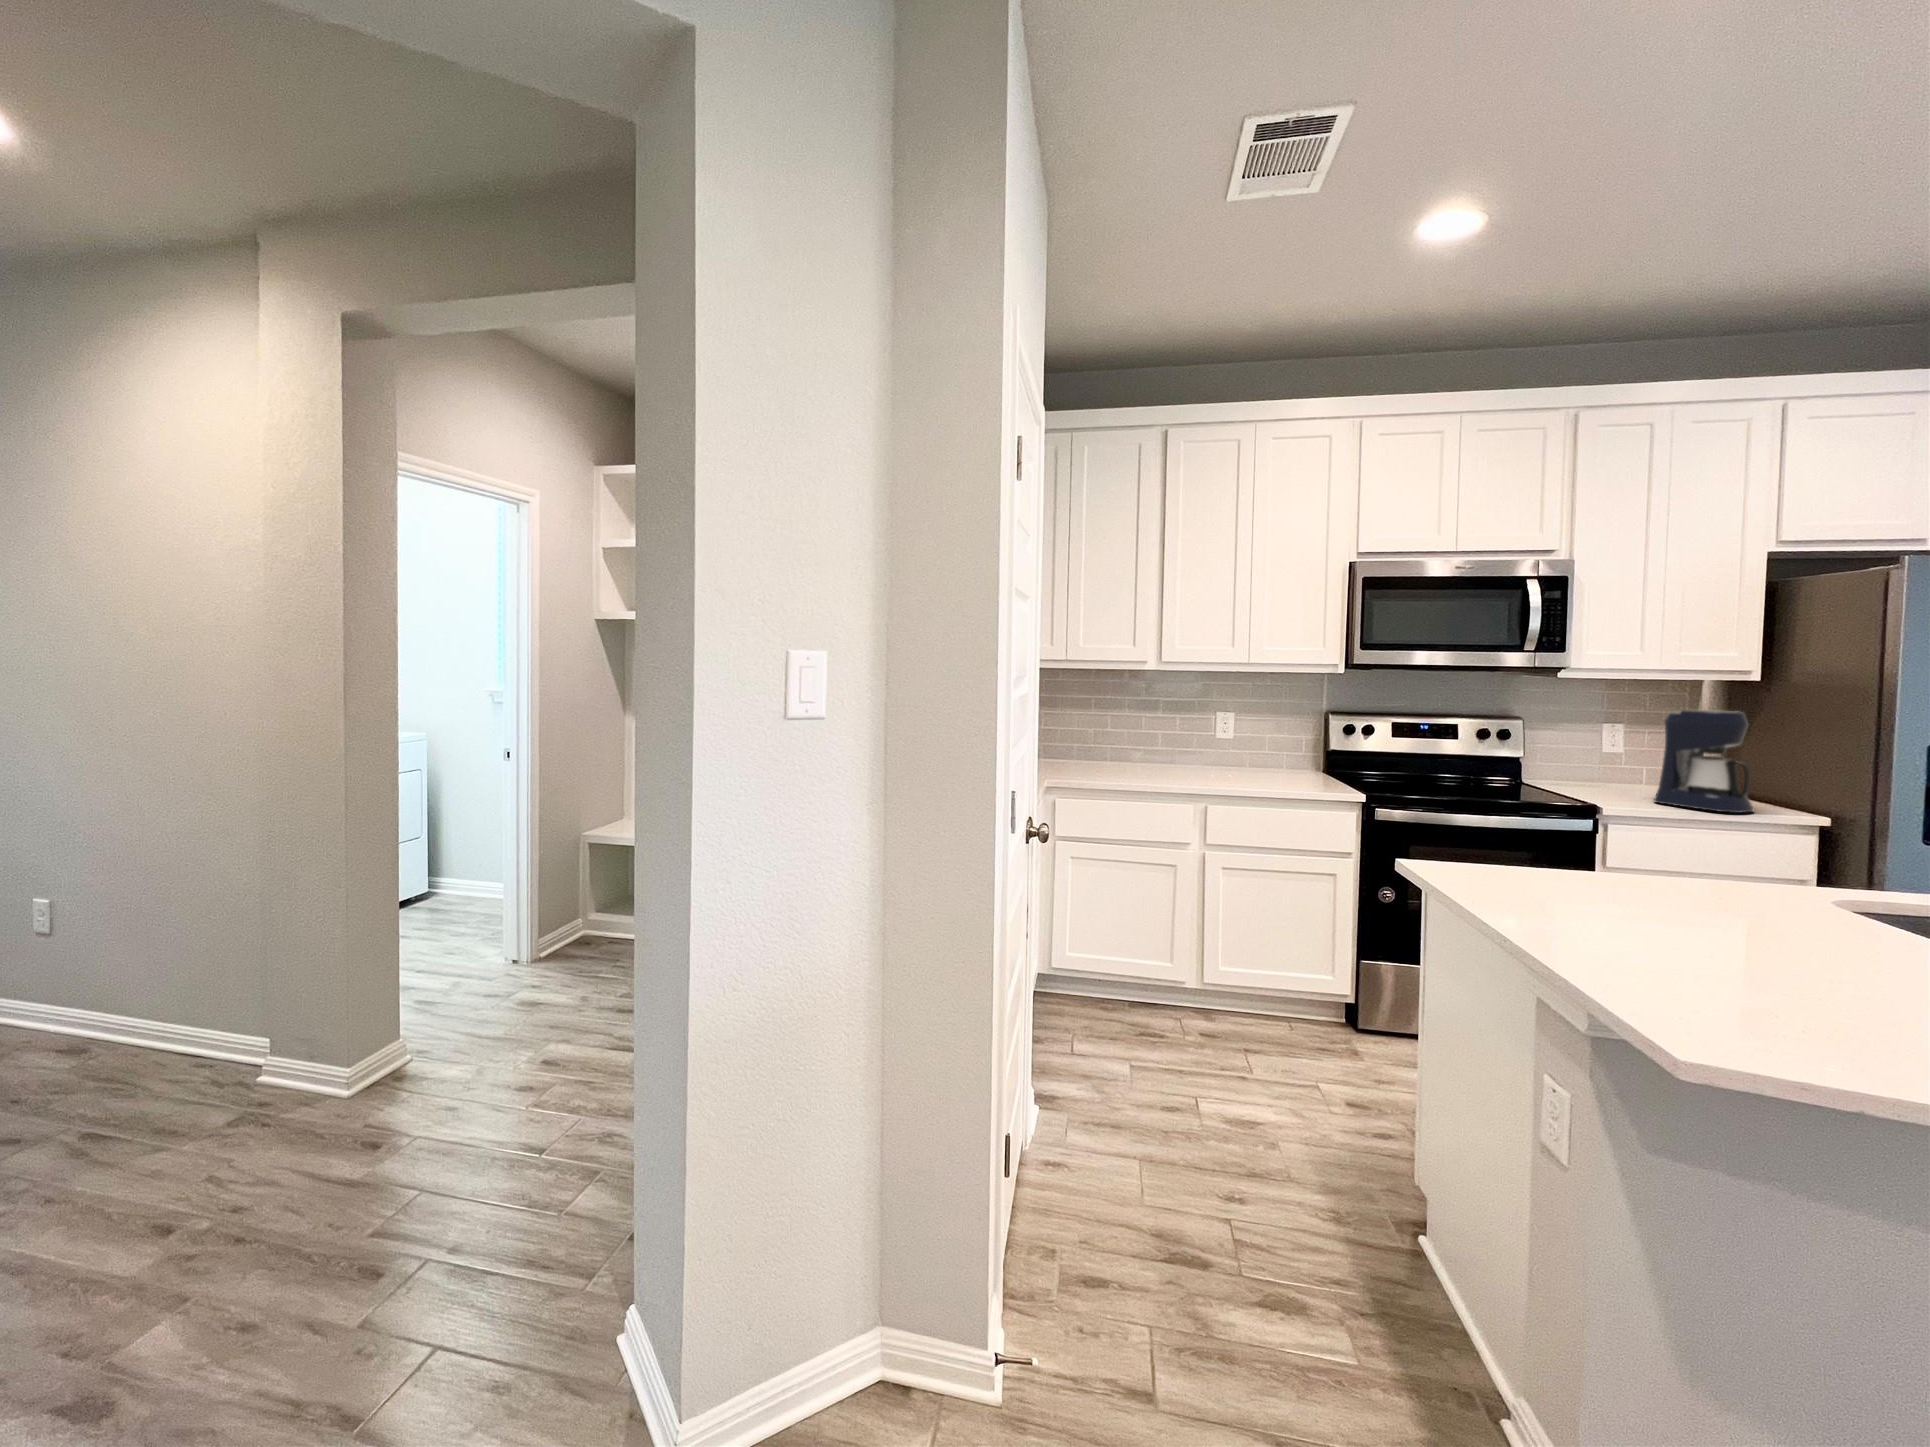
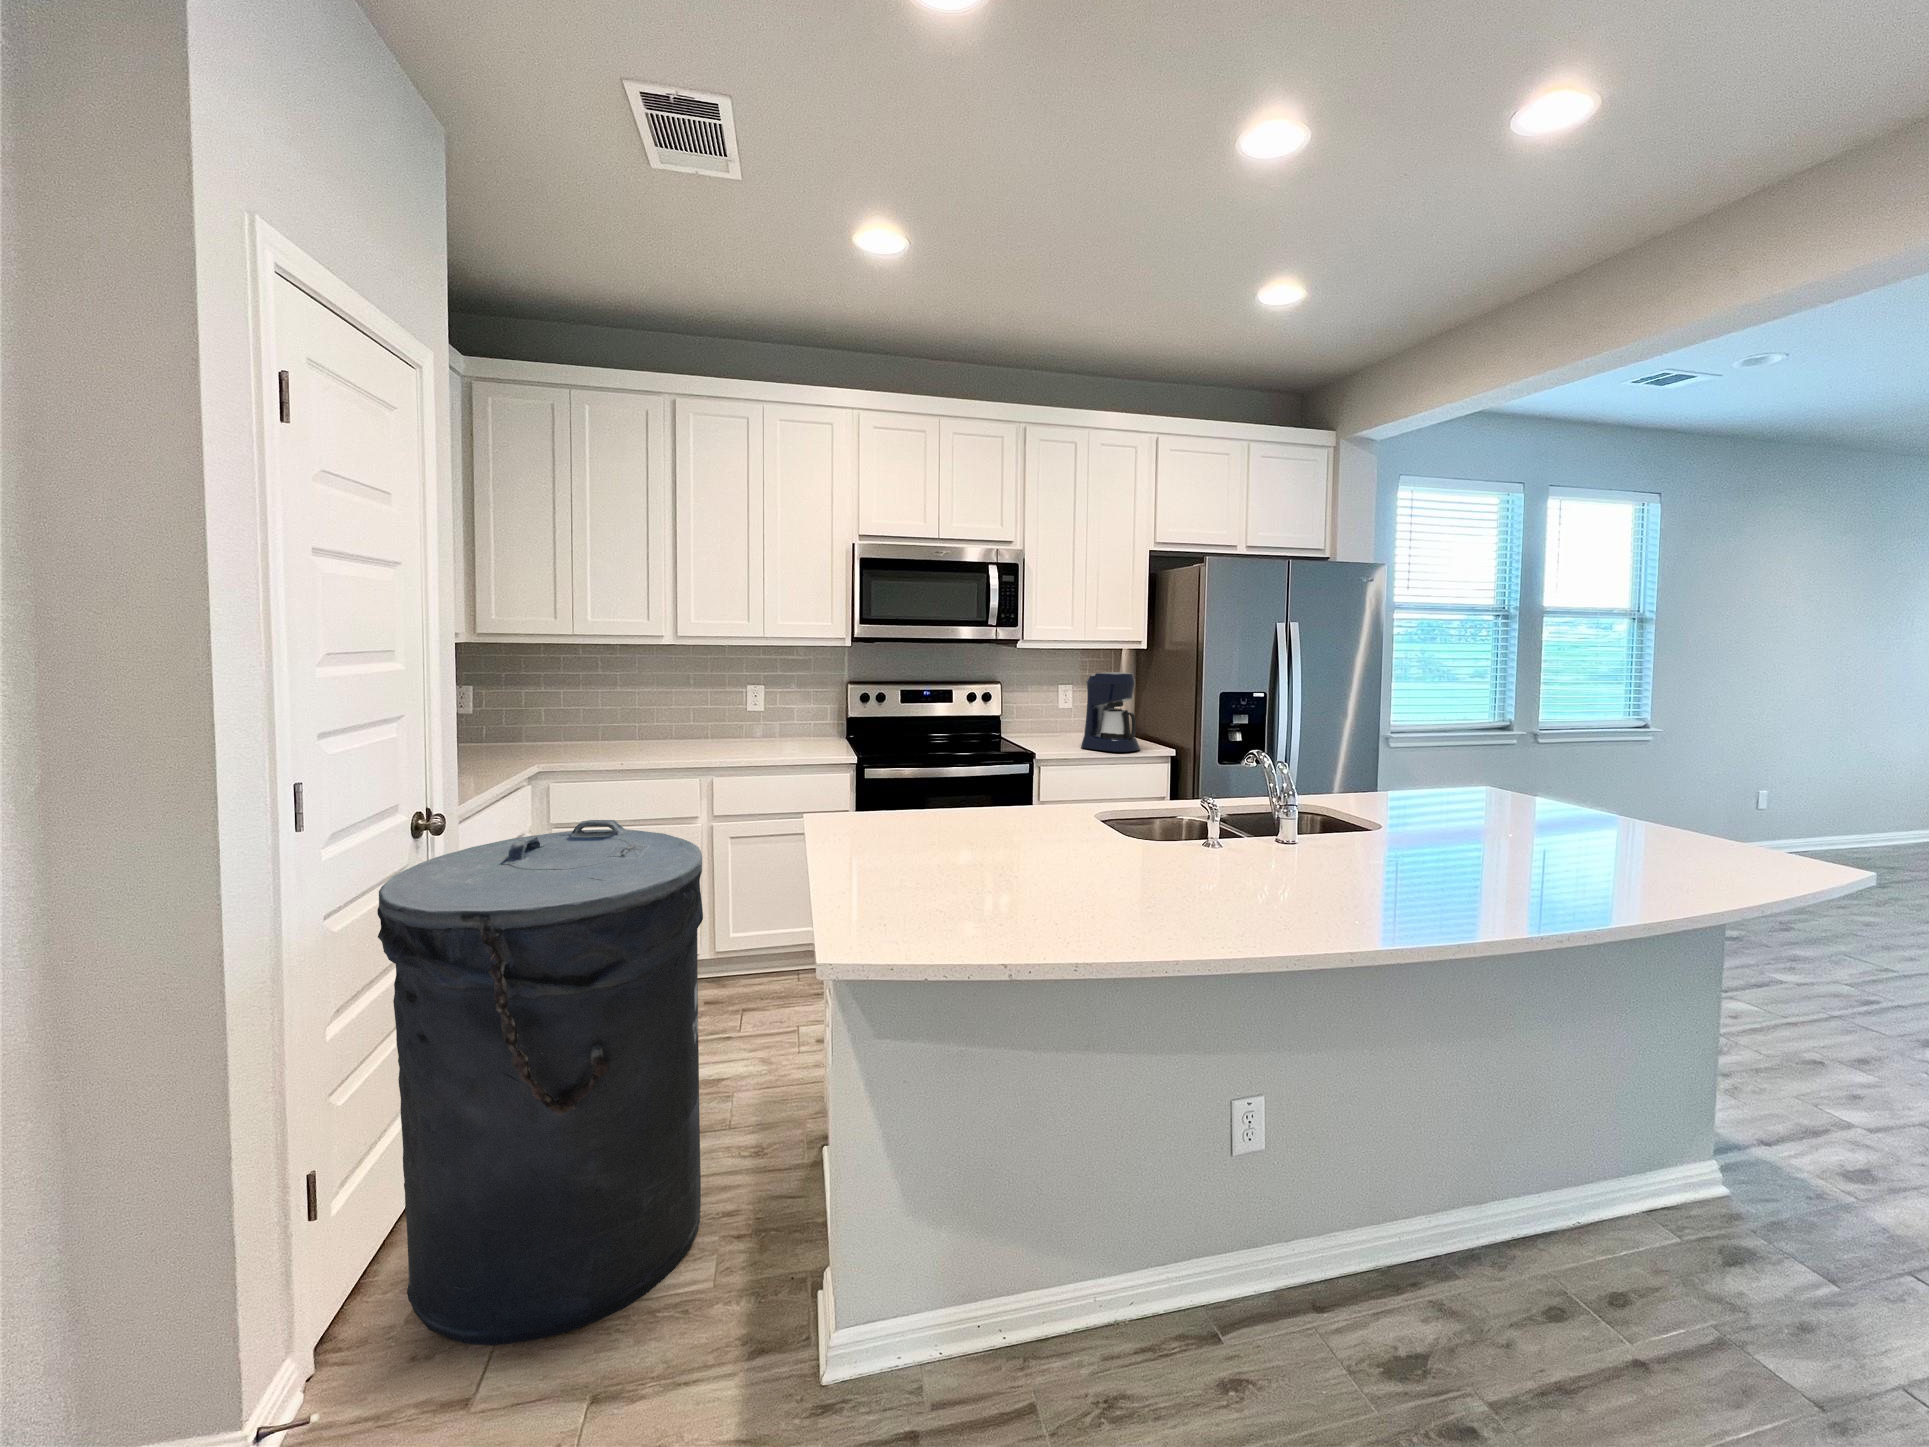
trash can: none [1038,841,1334,1362] -> present [377,820,703,1346]

